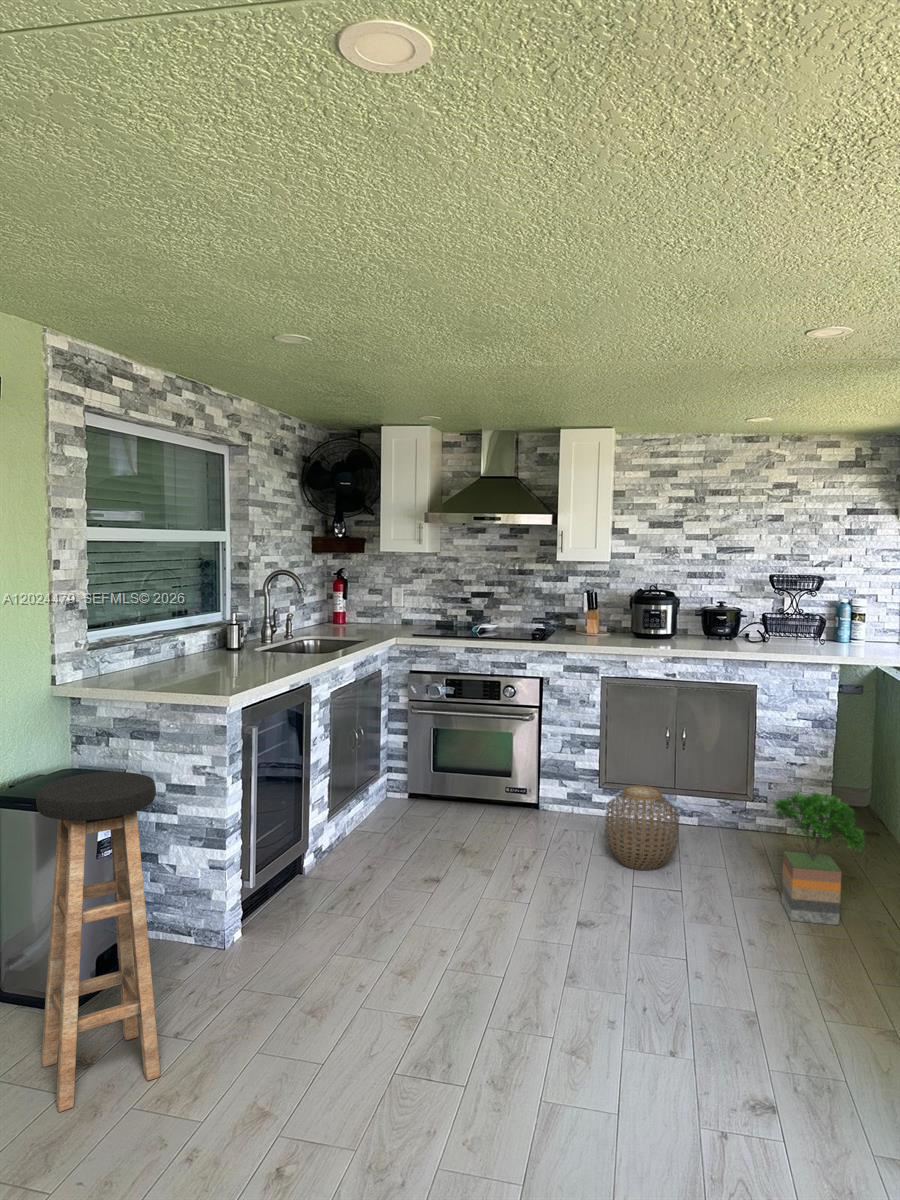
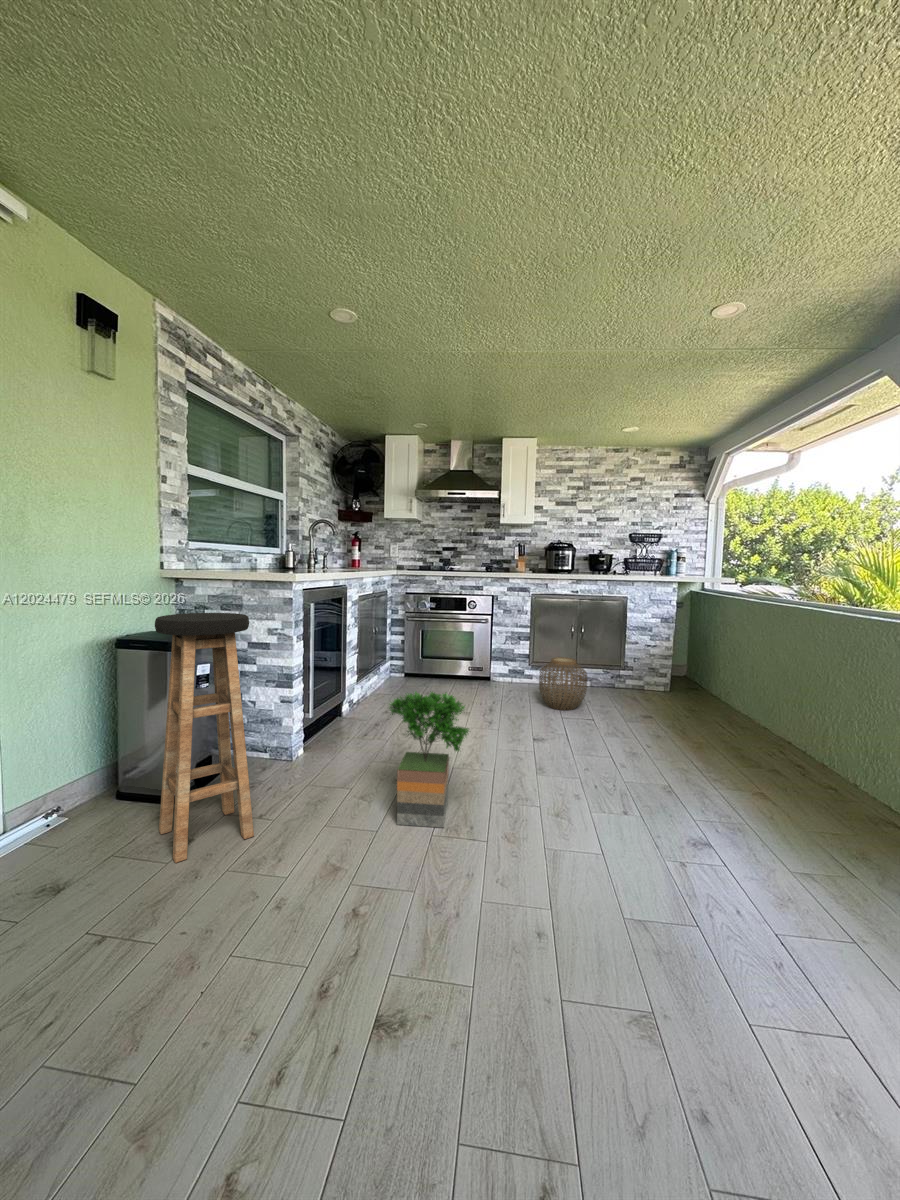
potted tree: present [773,793,864,925] -> present [389,692,469,828]

